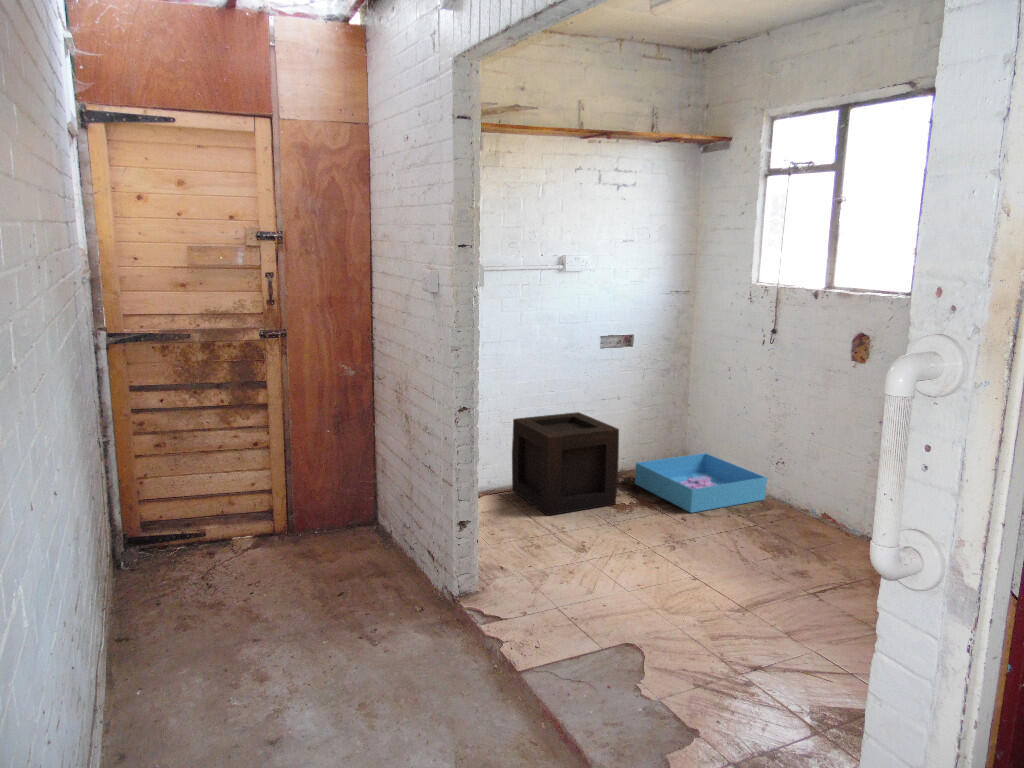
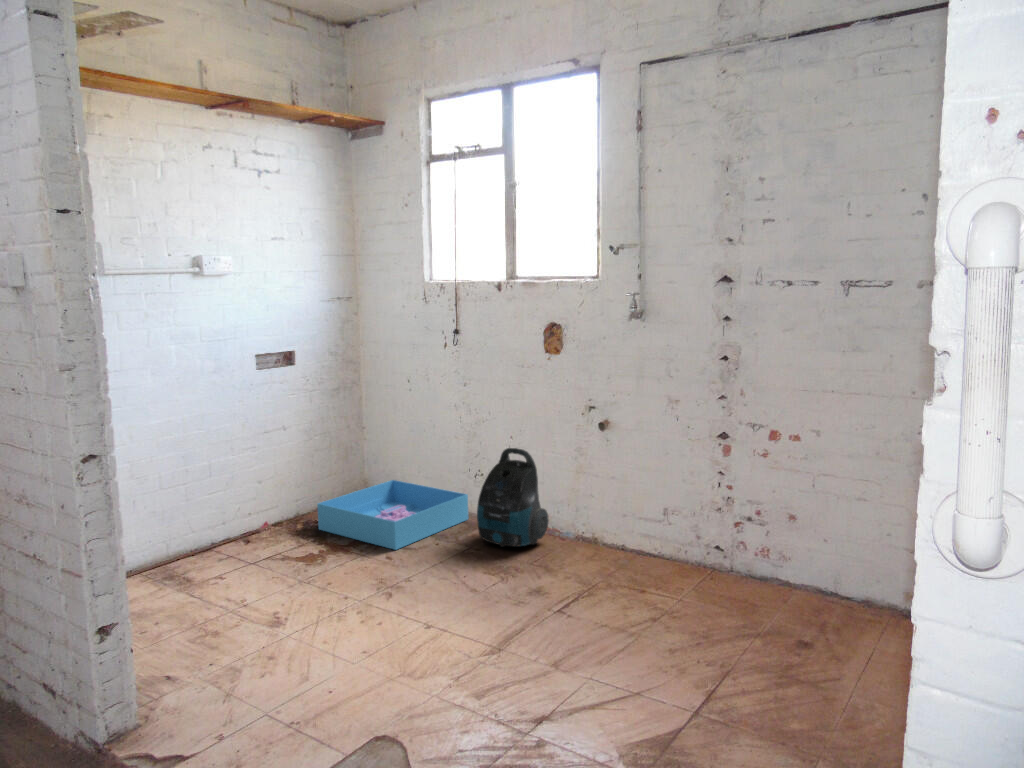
wooden crate: present [512,412,619,515] -> none [149,452,303,591]
vacuum cleaner: none [766,443,836,534] -> present [477,448,549,547]

